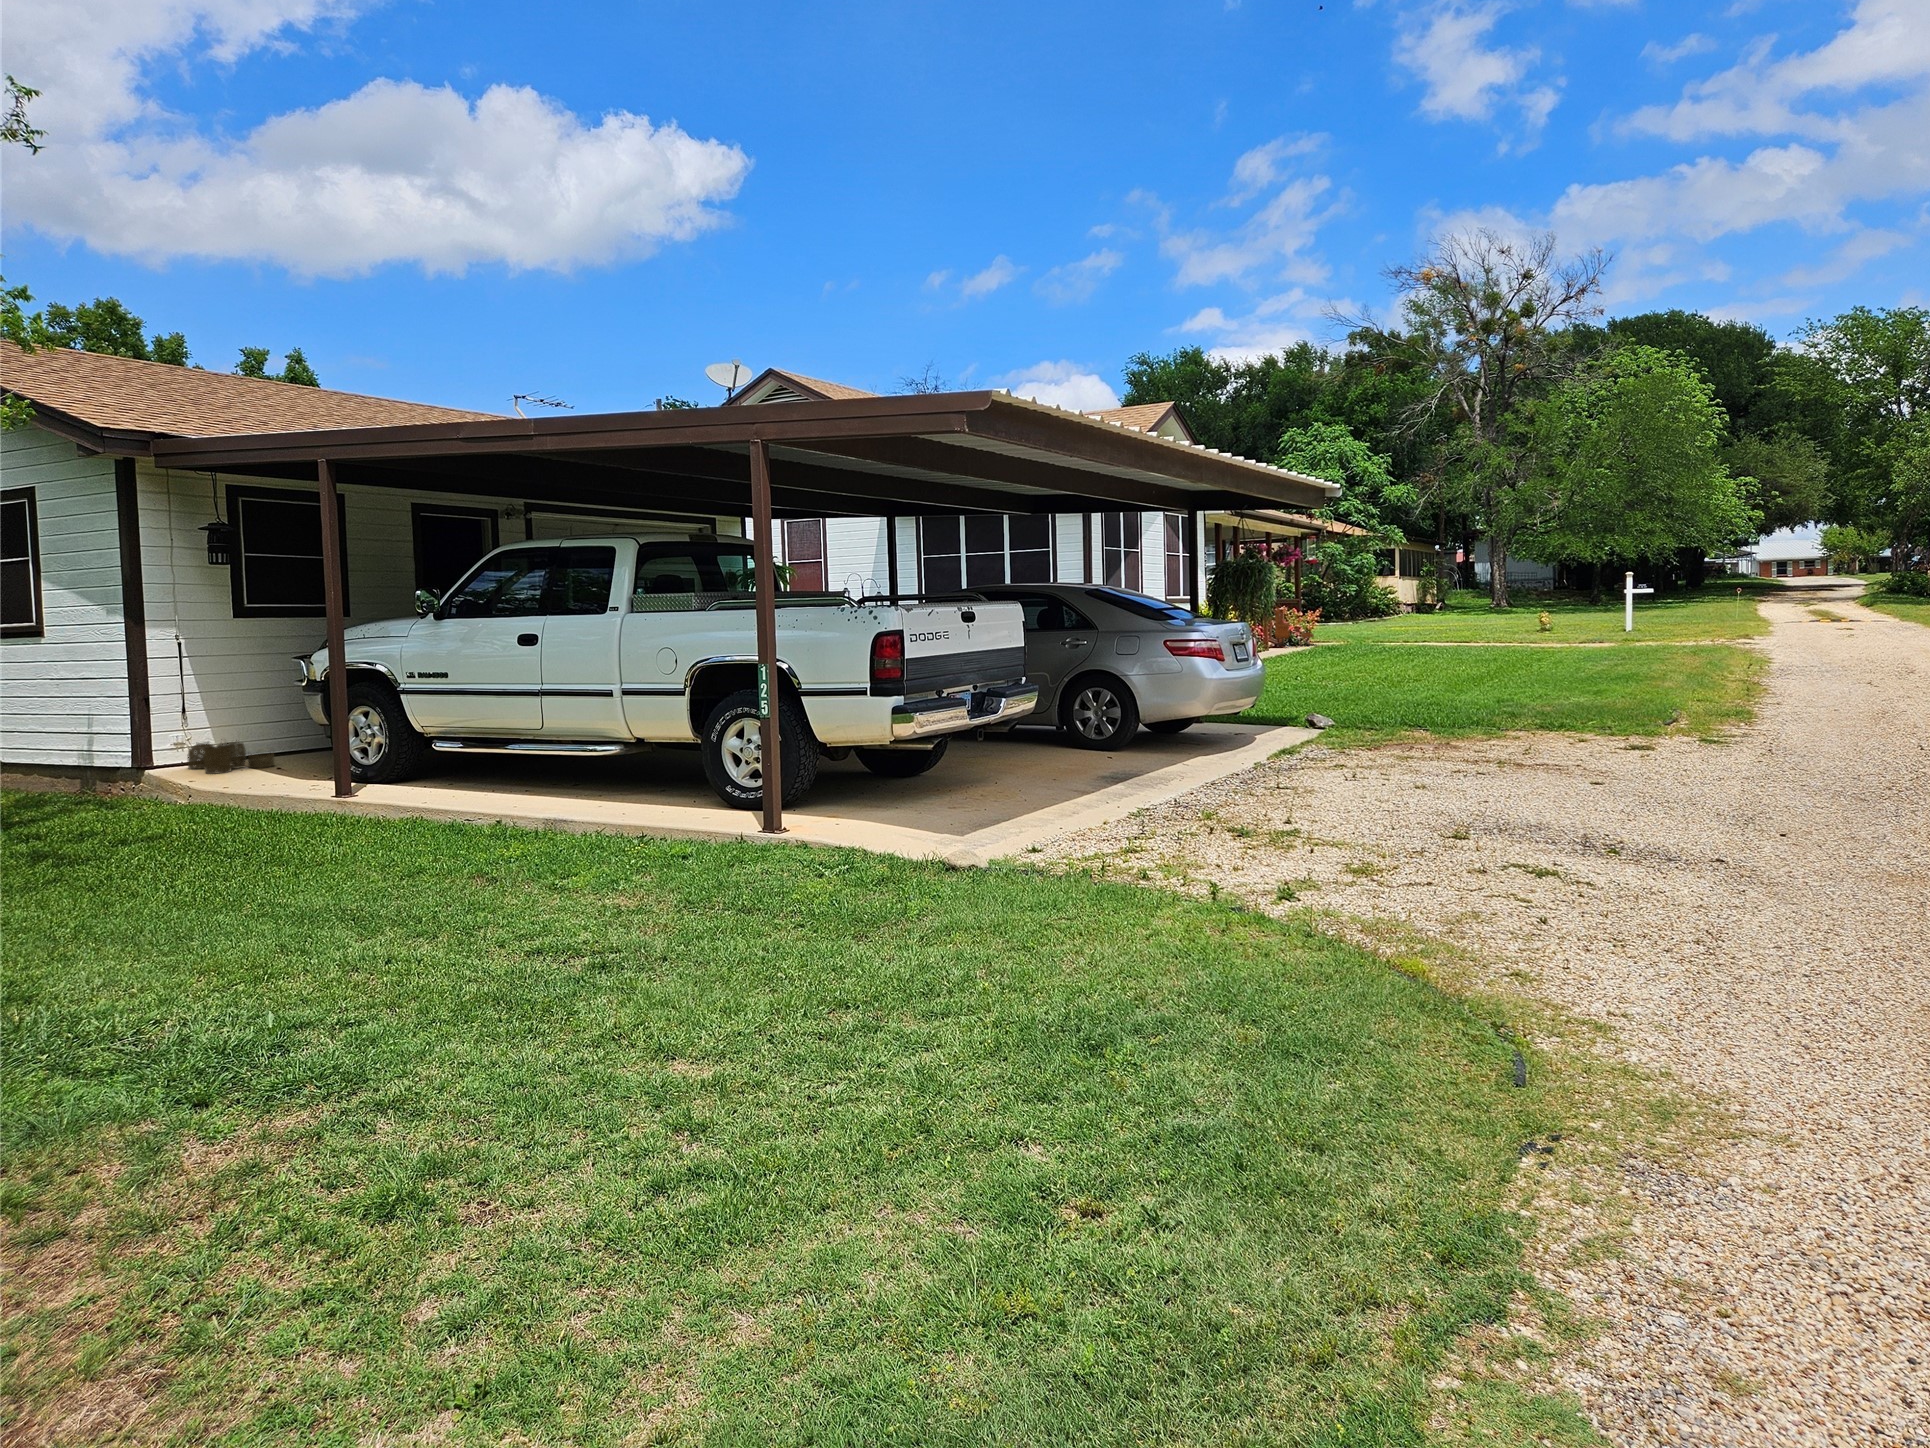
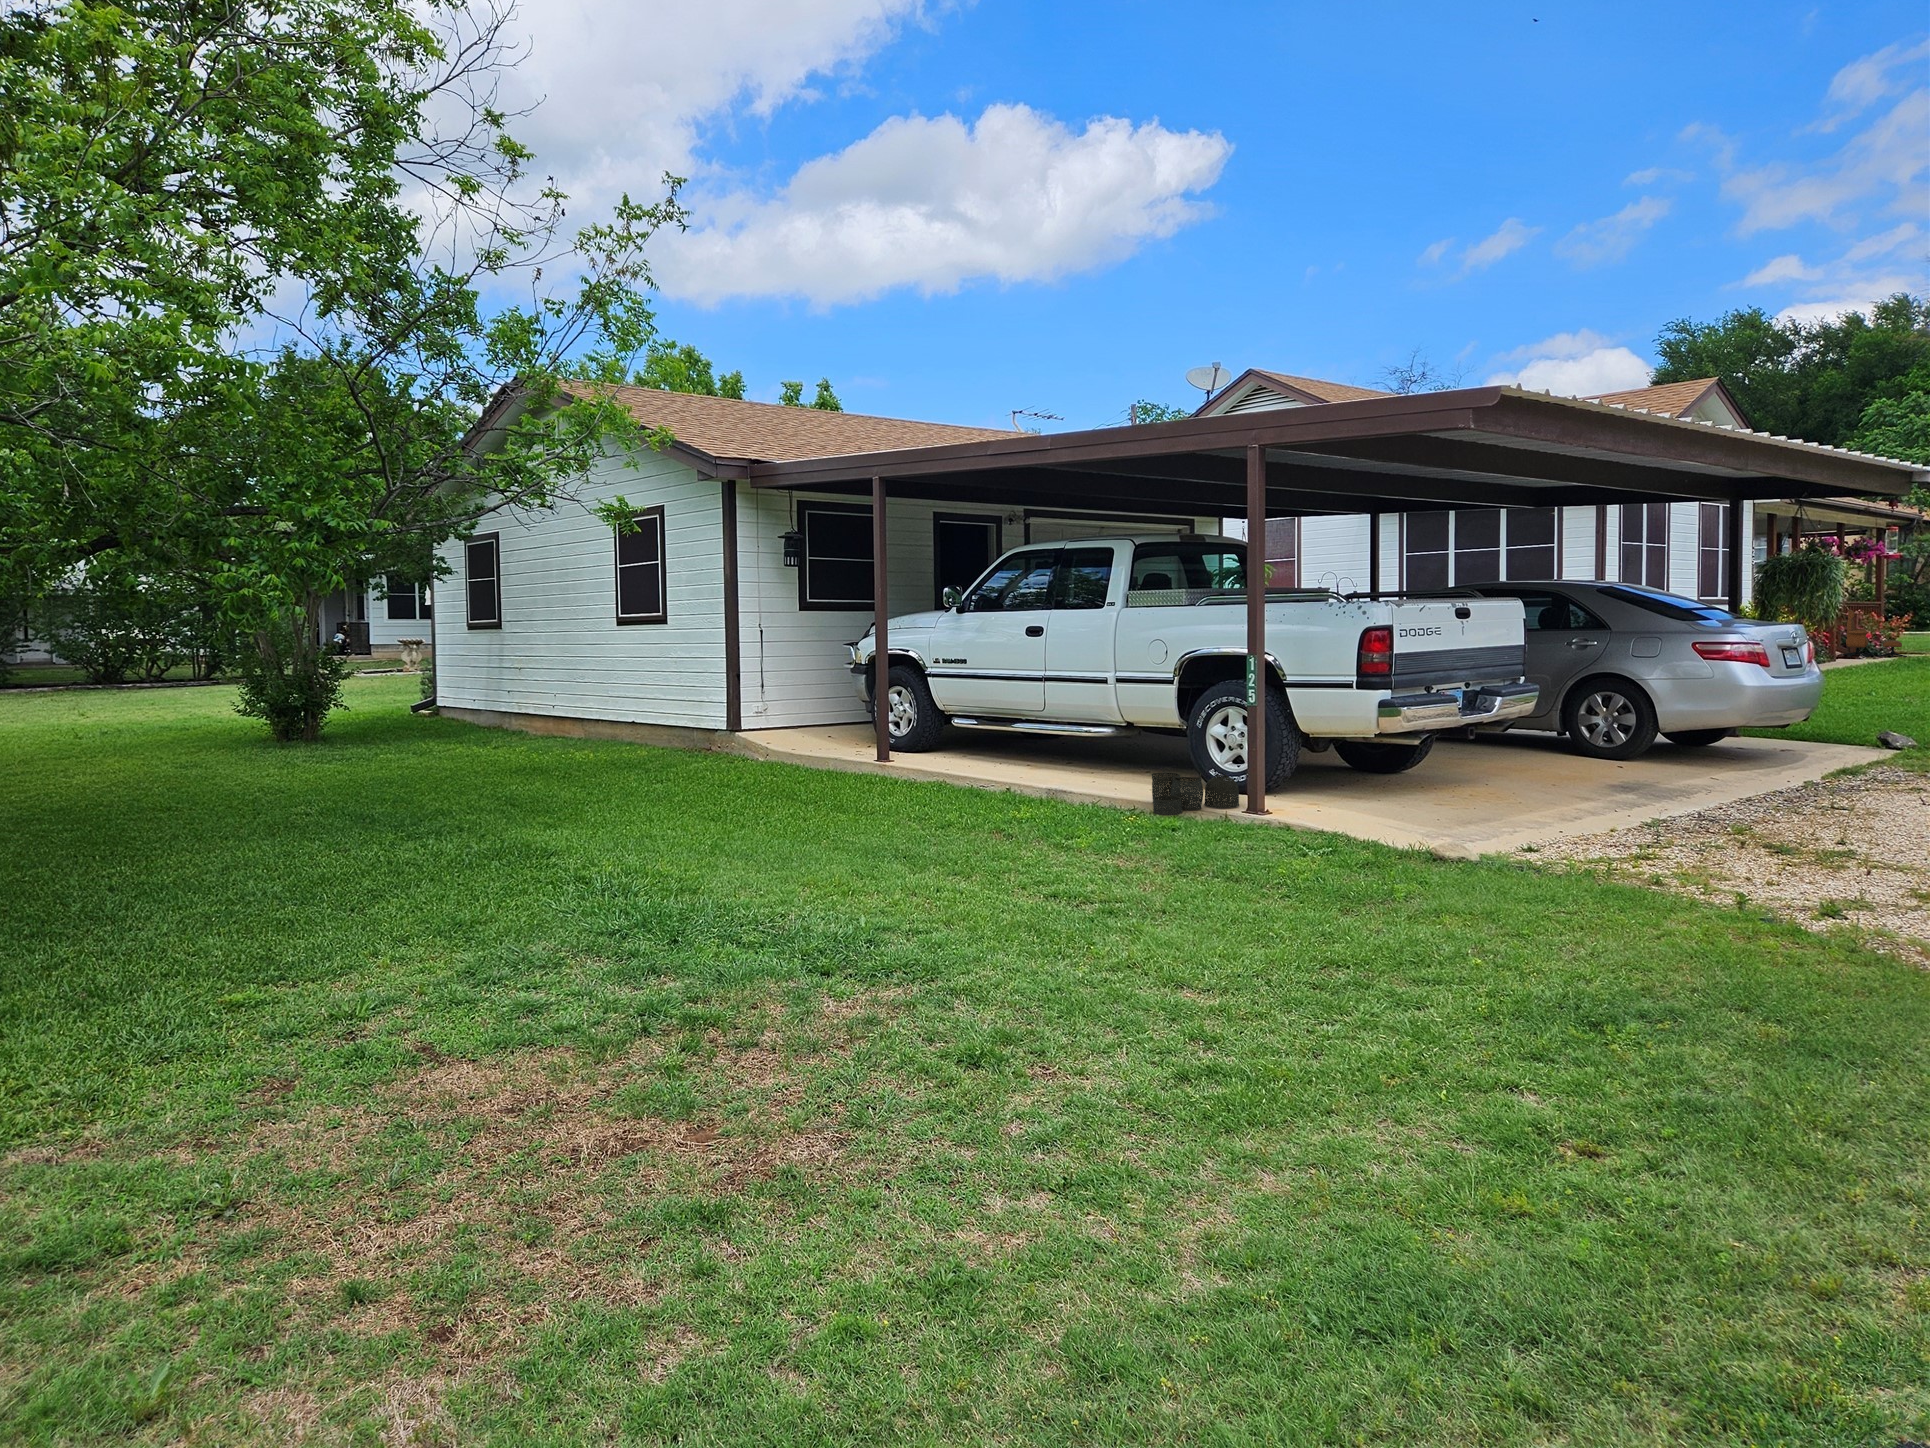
woven basket: present [187,742,275,774] -> present [1152,768,1239,815]

